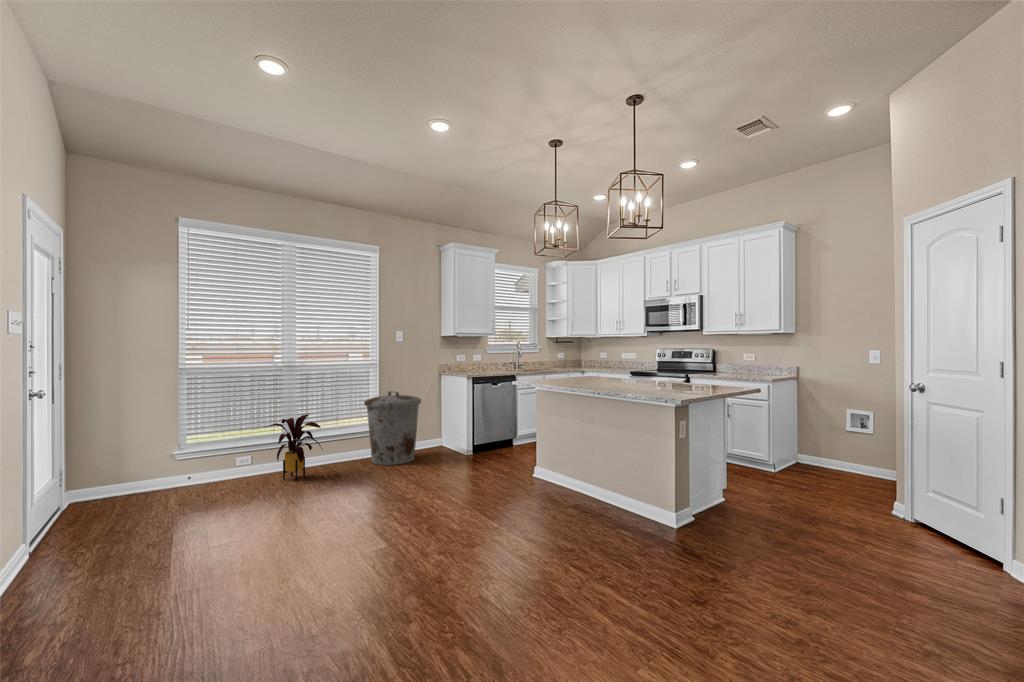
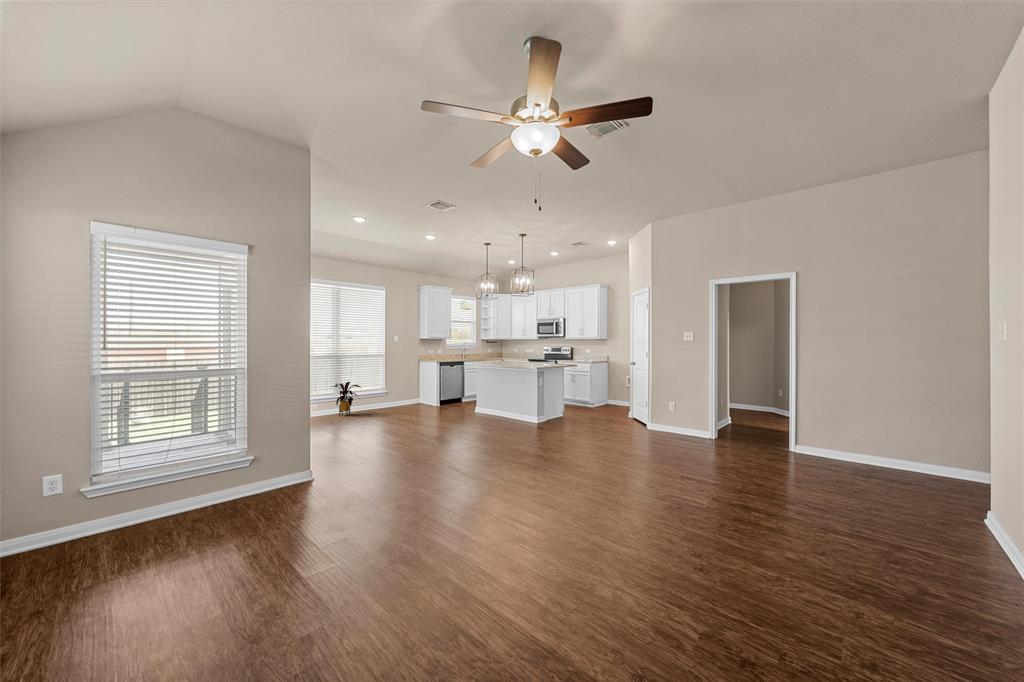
trash can: present [364,391,421,465] -> none [379,370,411,410]

